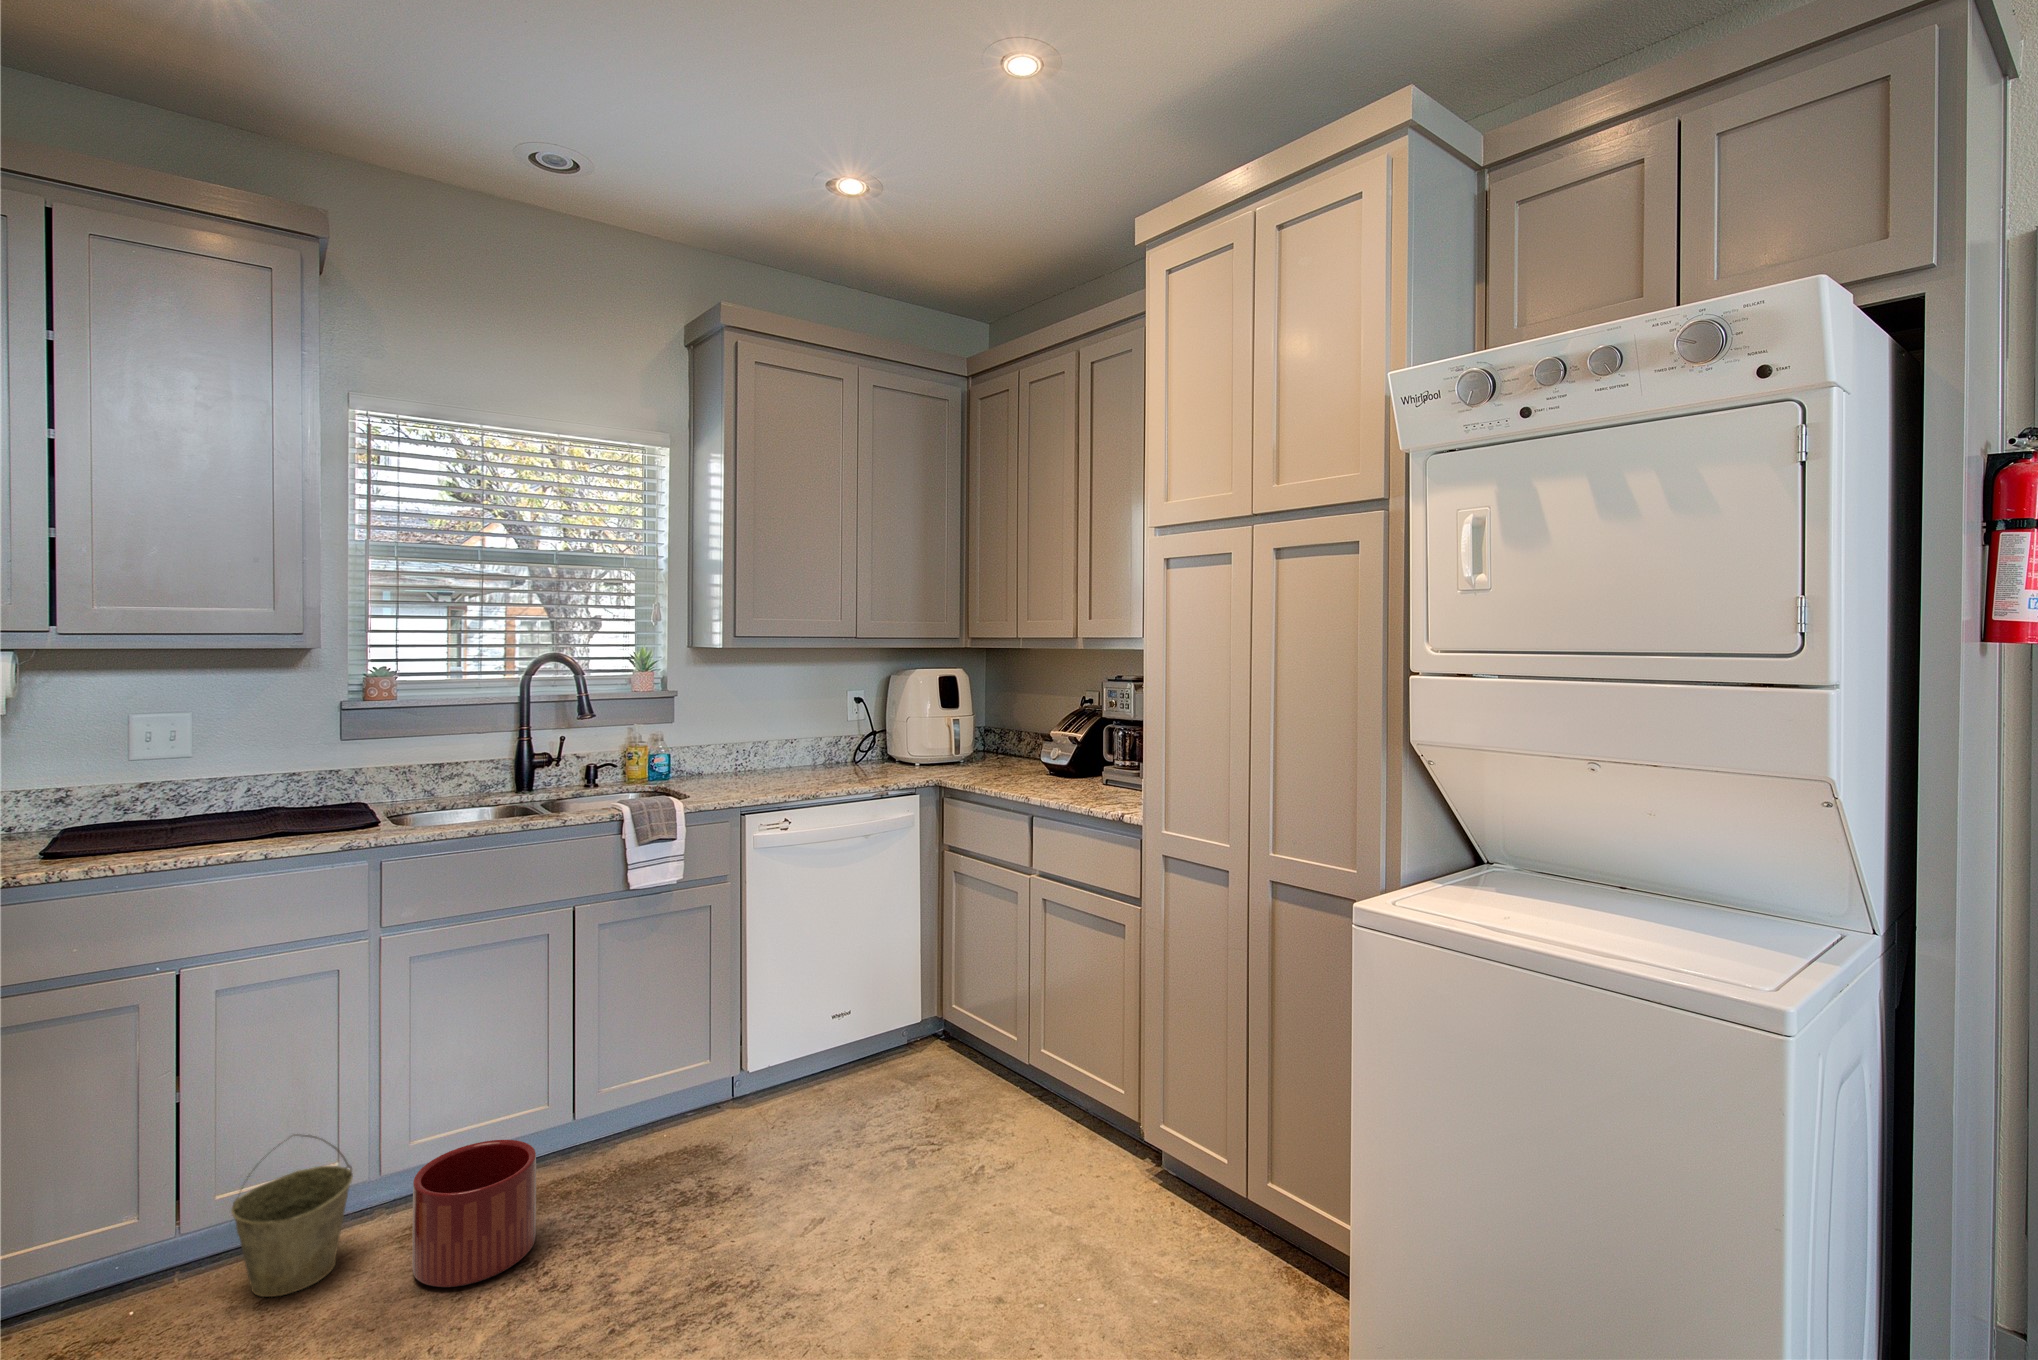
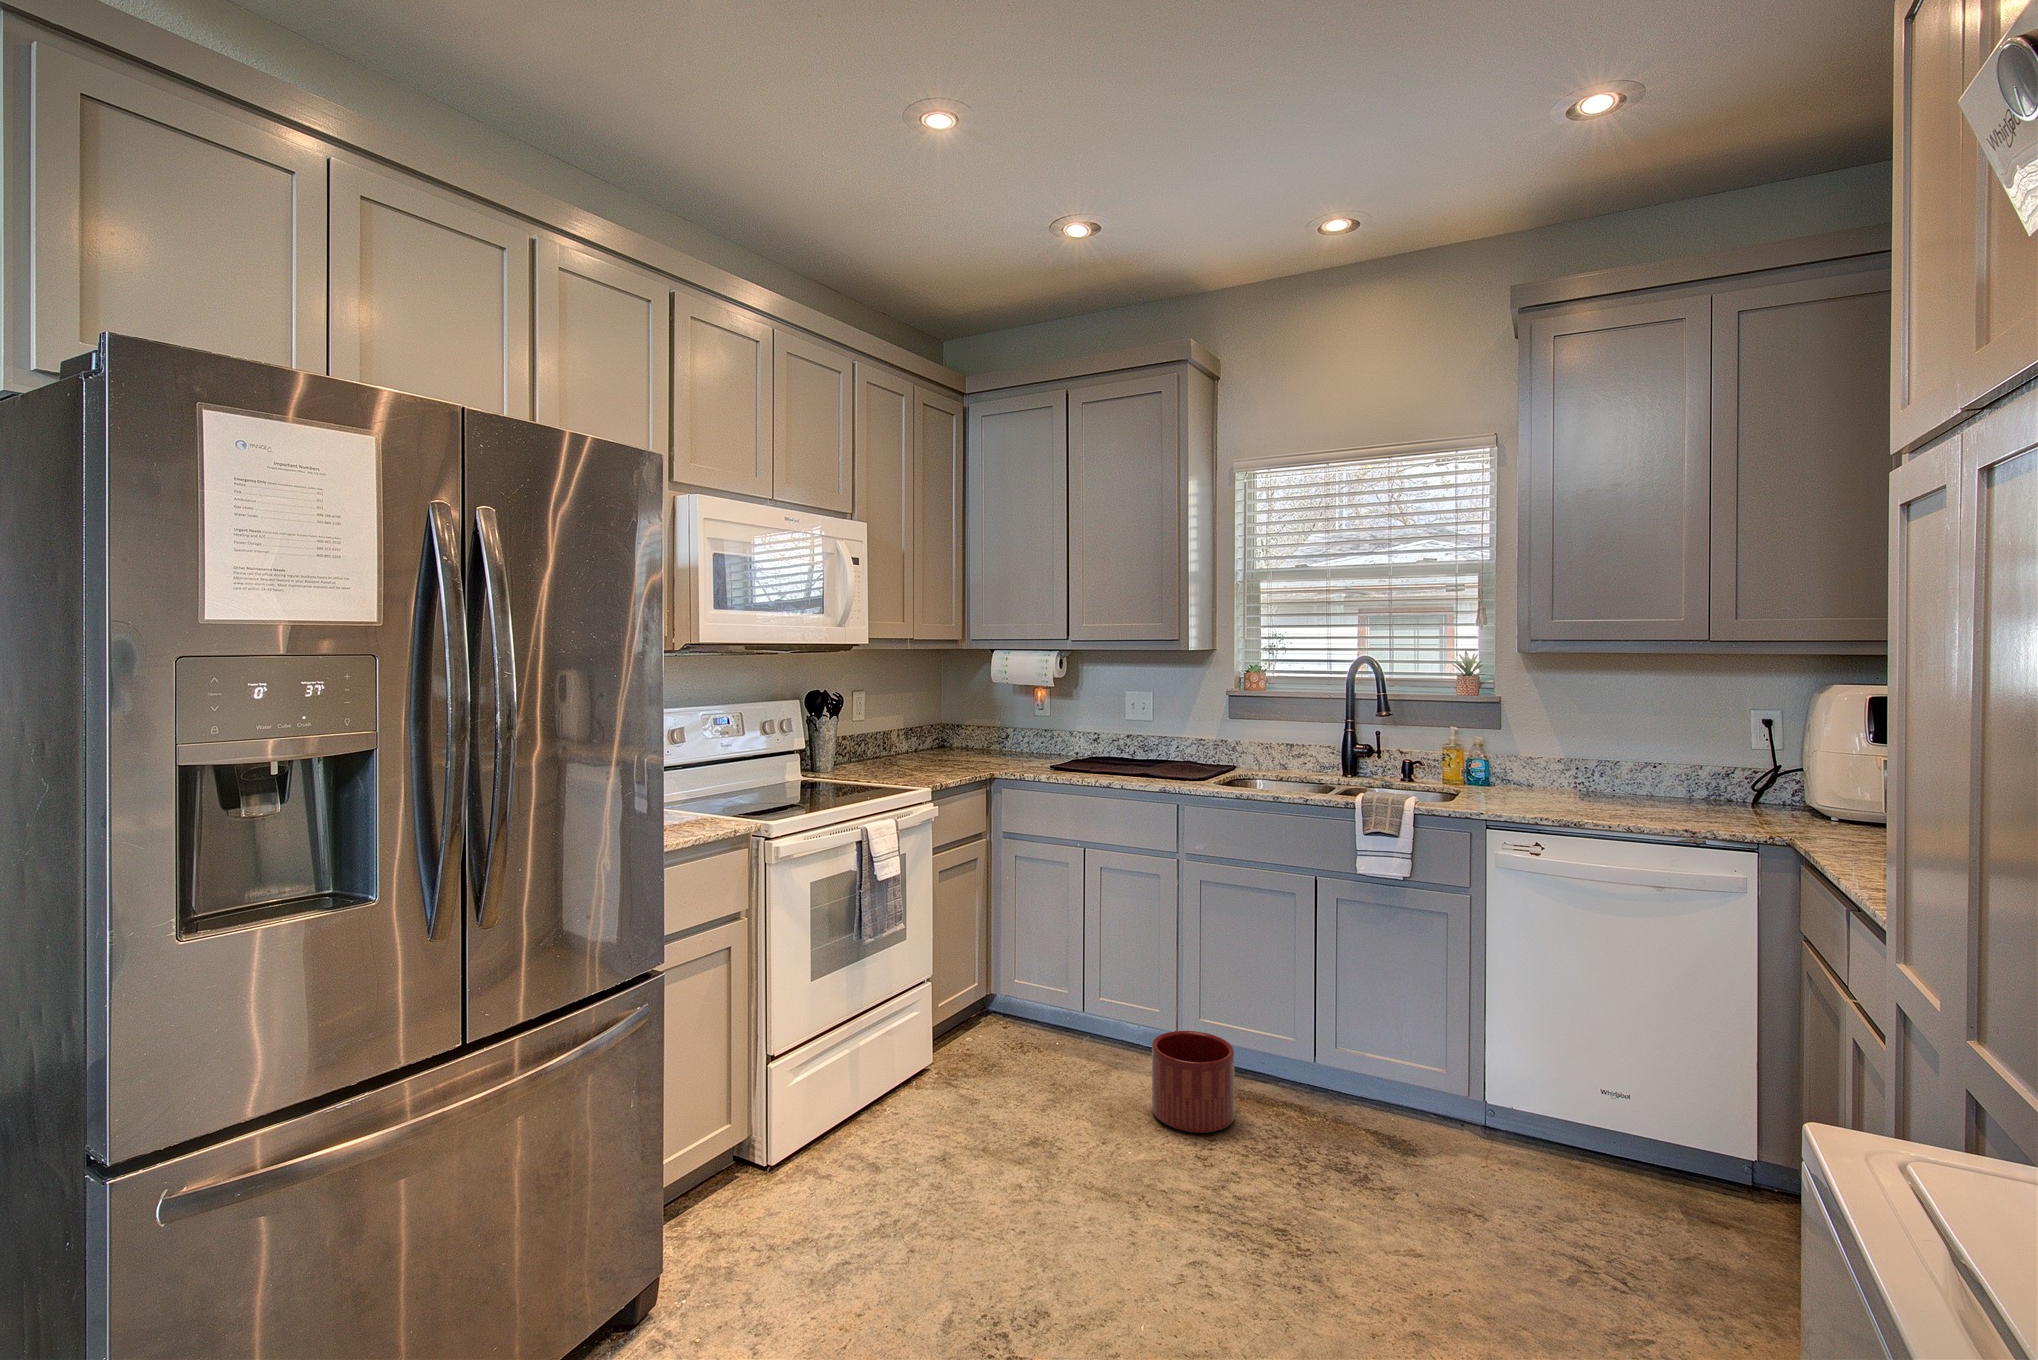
bucket: present [231,1134,353,1297] -> none [1086,975,1151,1079]

